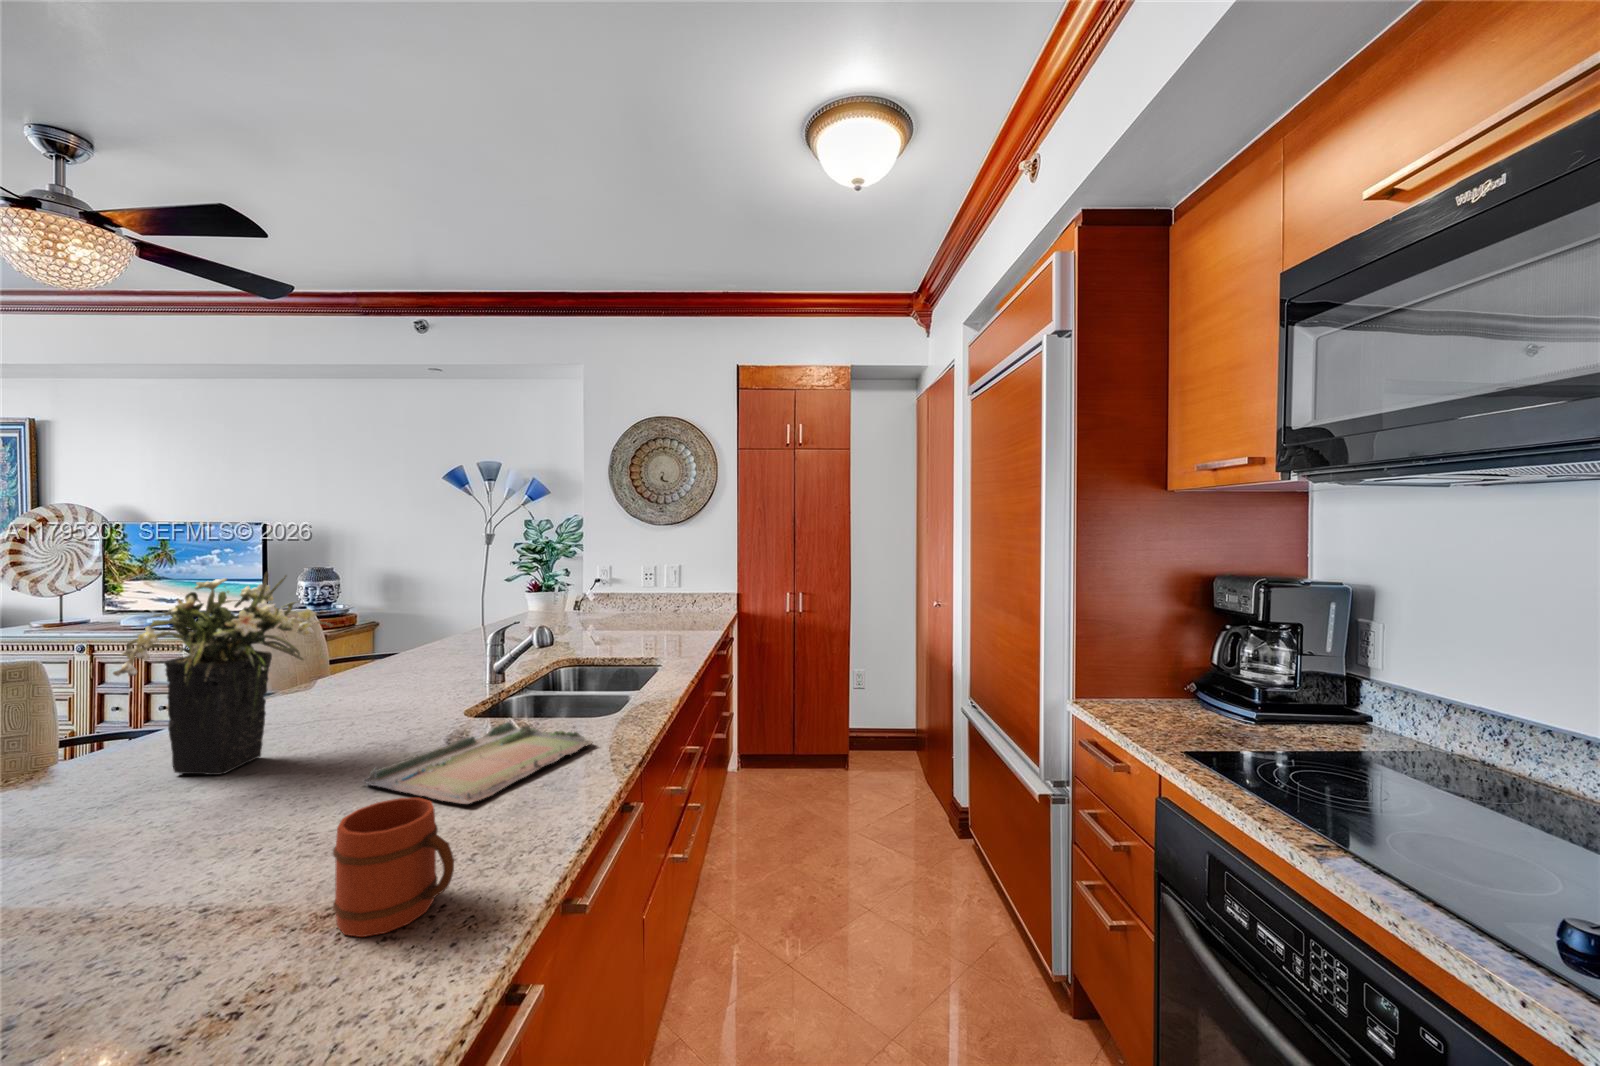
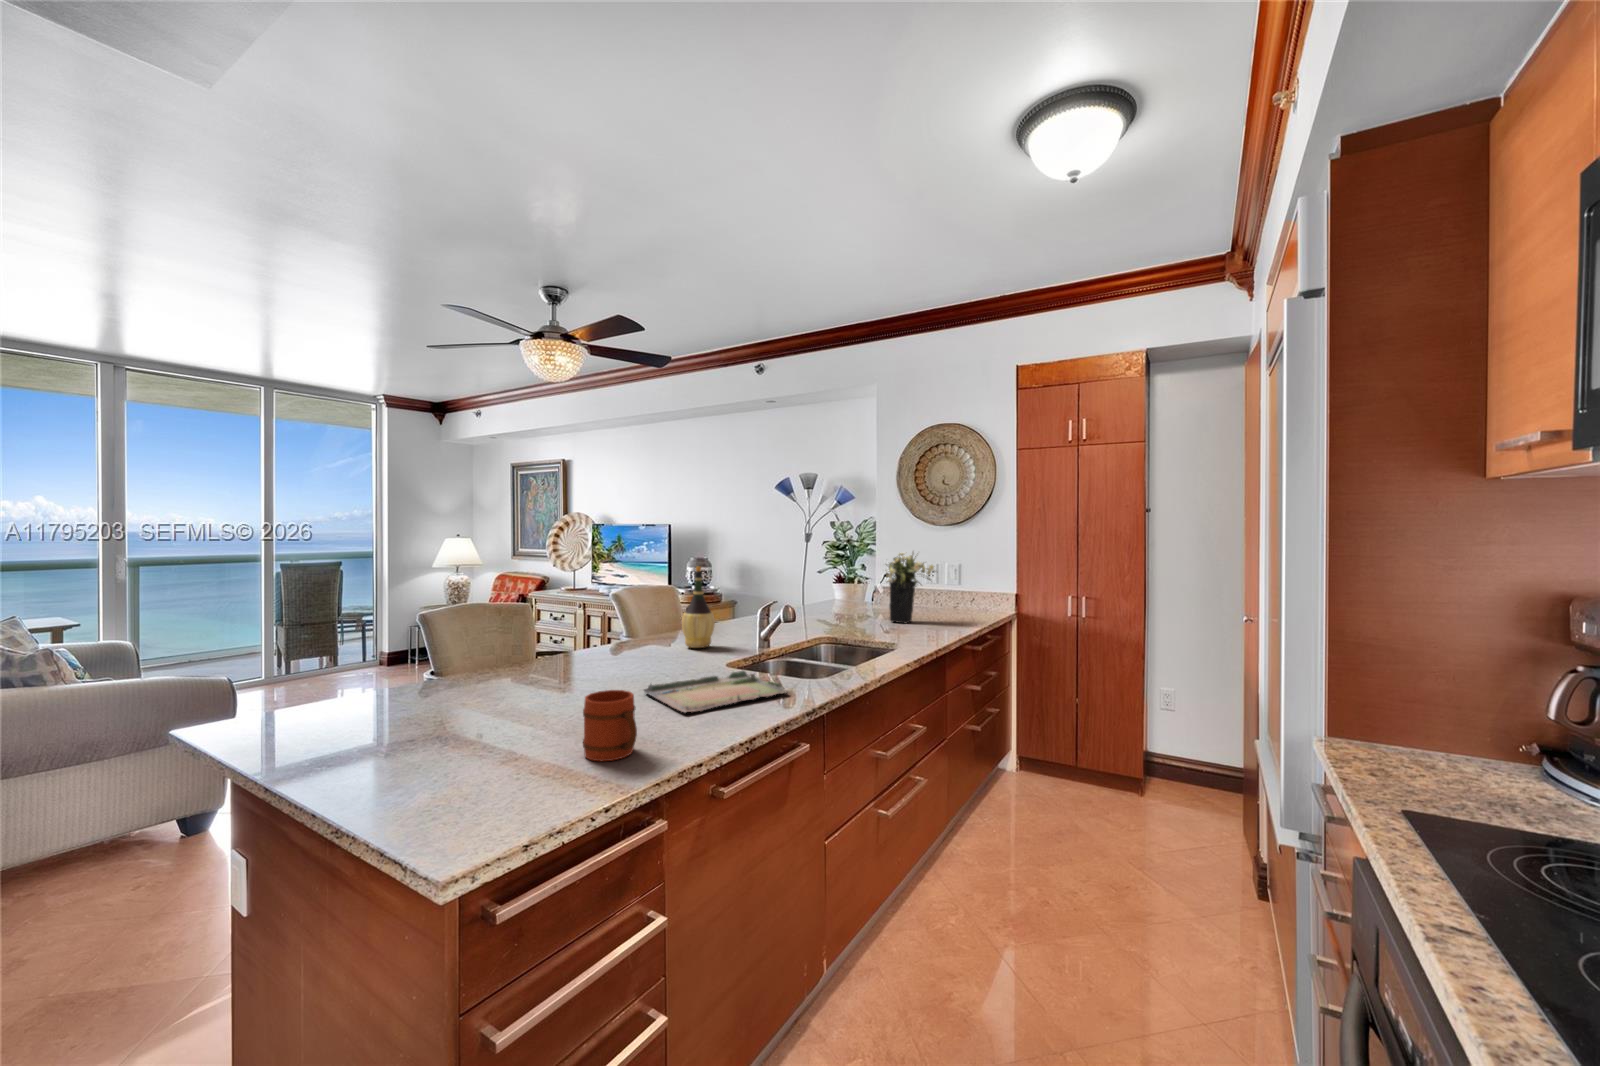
flower arrangement: present [113,572,332,775] -> present [886,552,934,624]
wine bottle: none [366,582,421,699] -> present [682,566,715,648]

